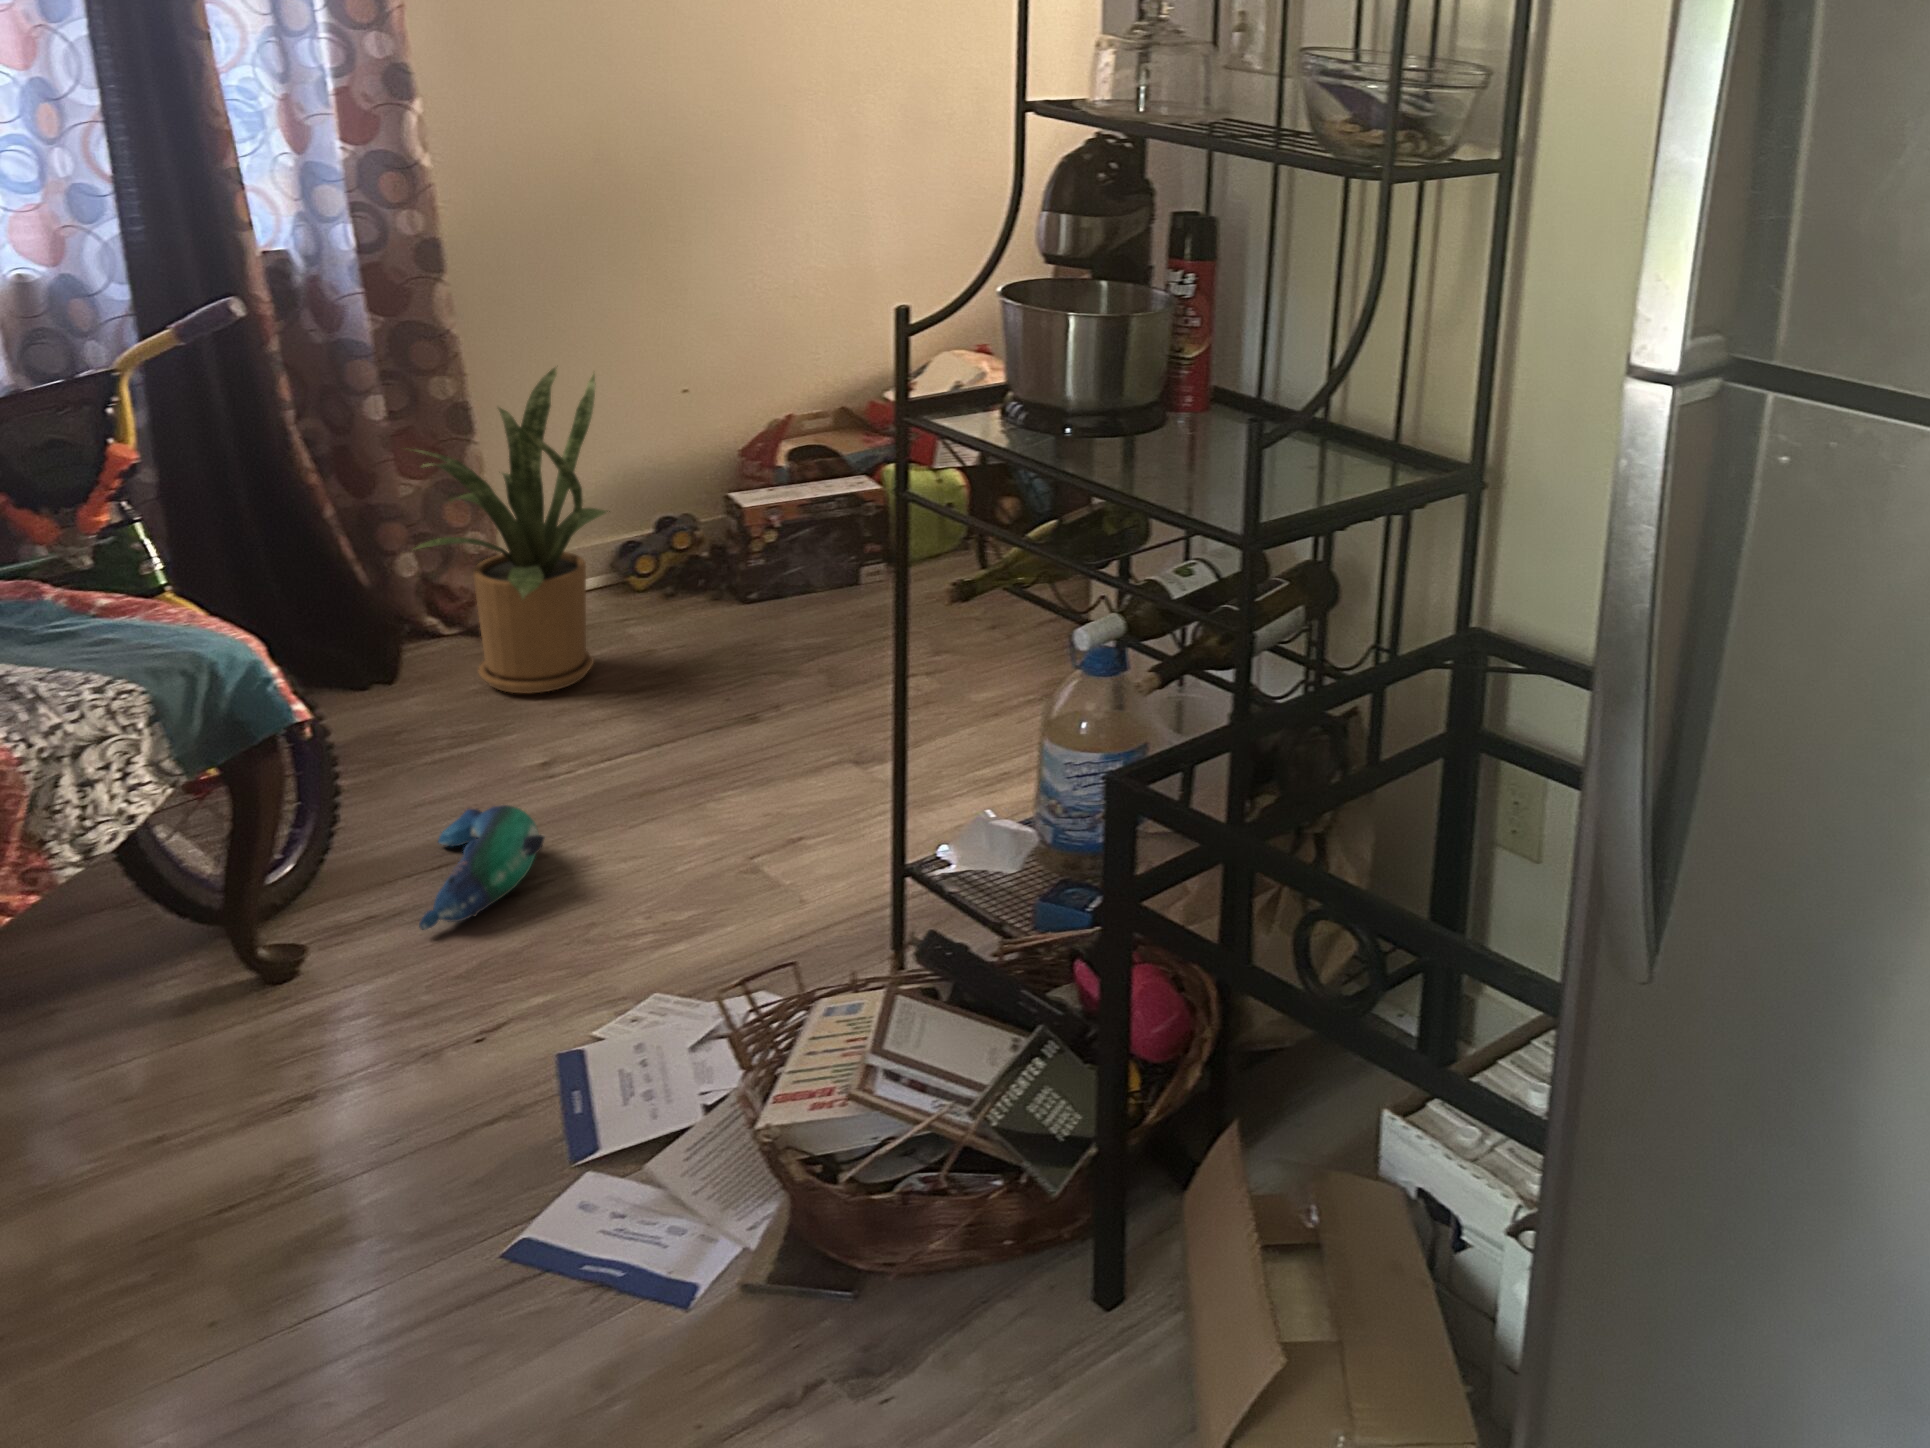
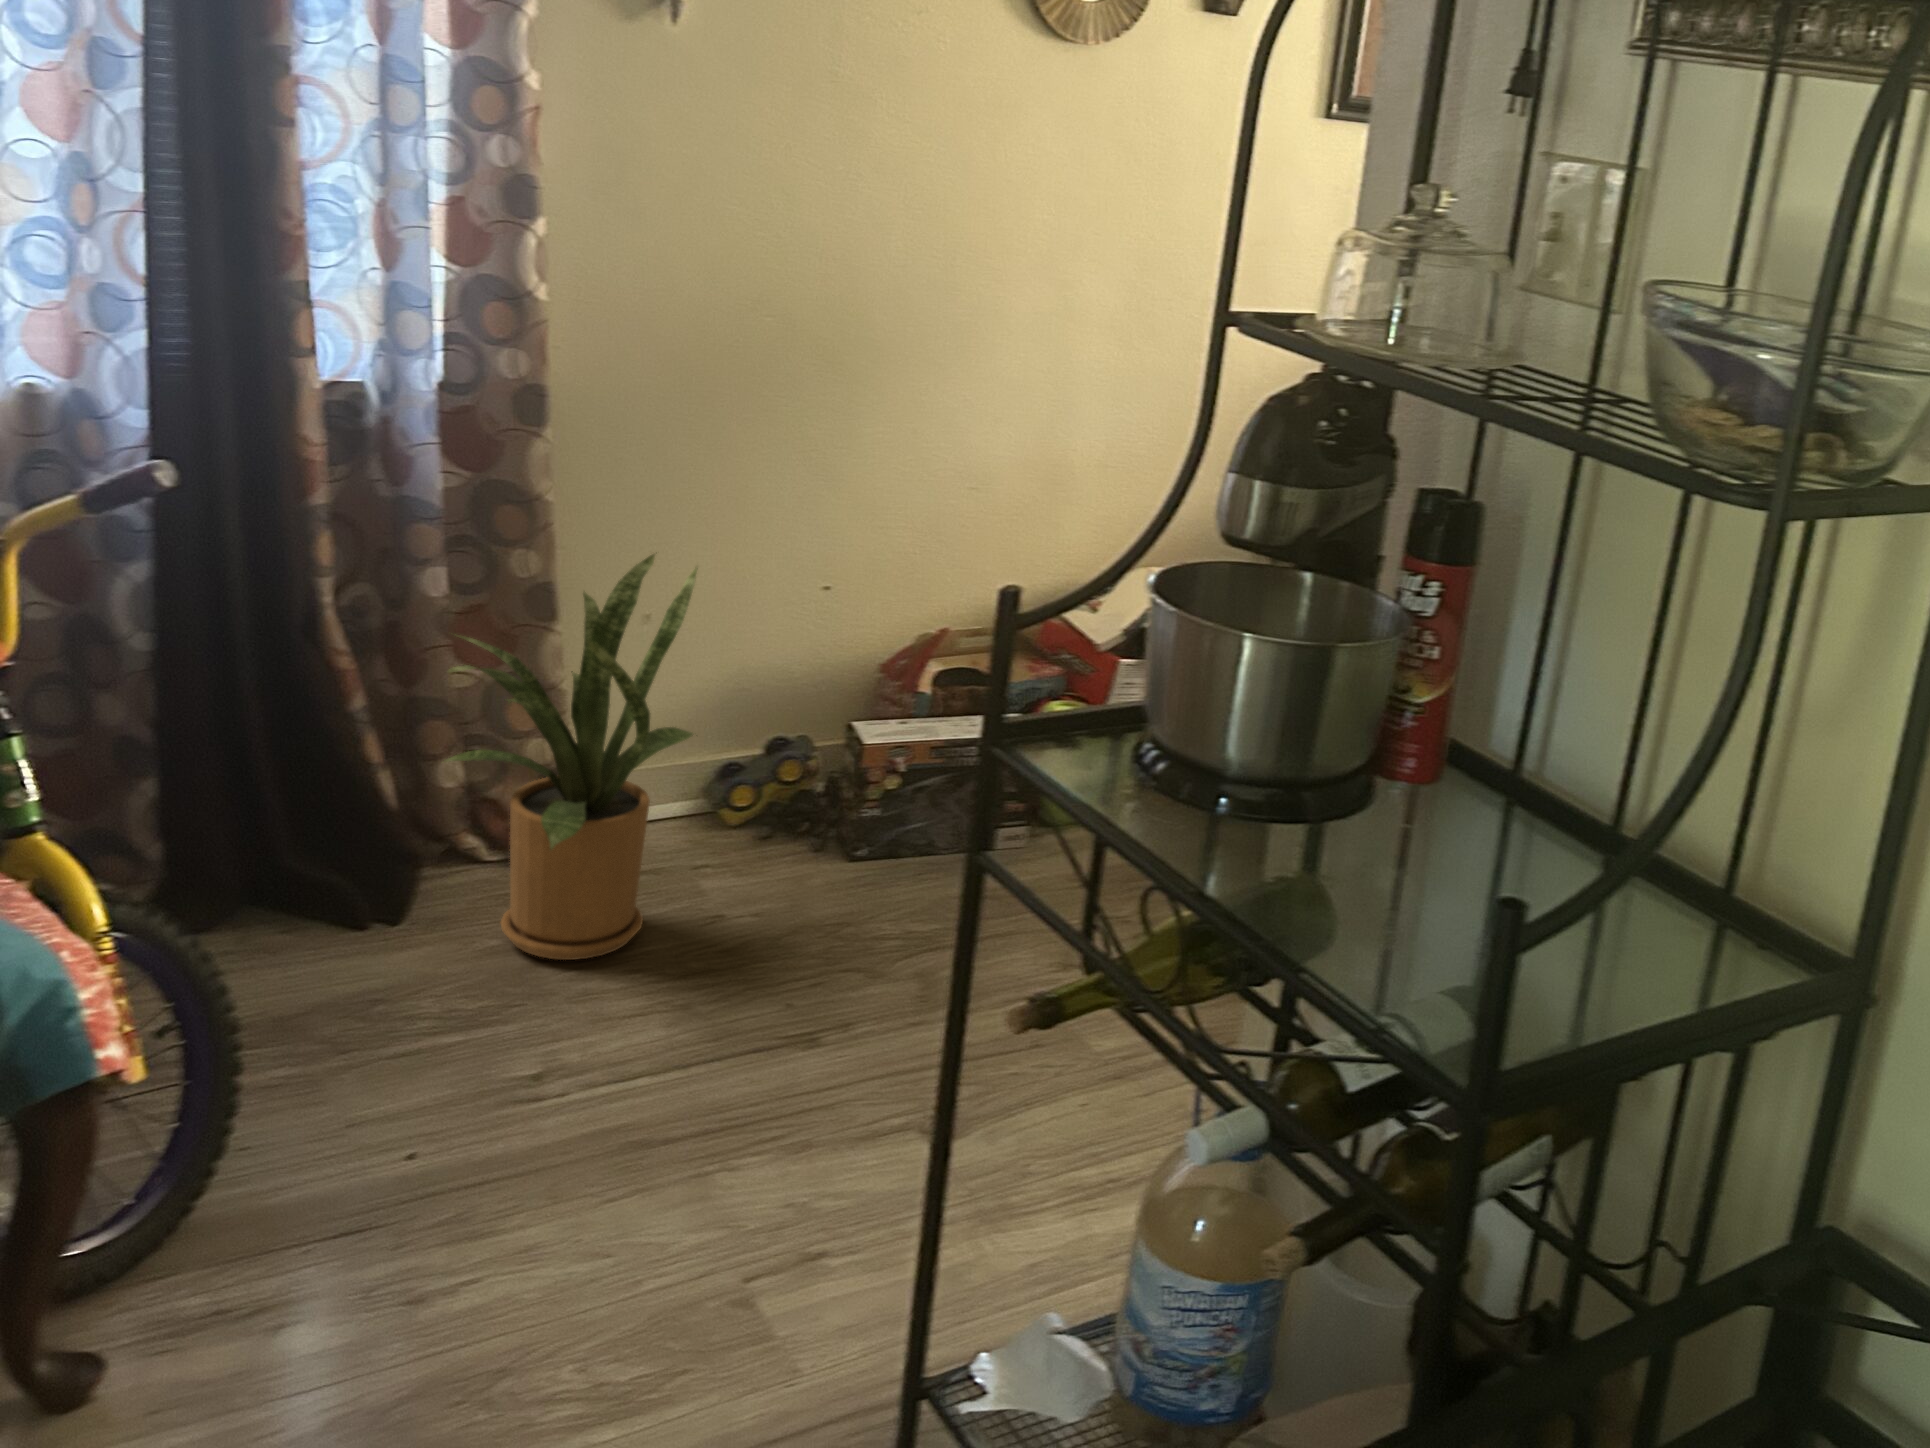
plush toy: present [419,805,545,930] -> none [286,1136,484,1329]

